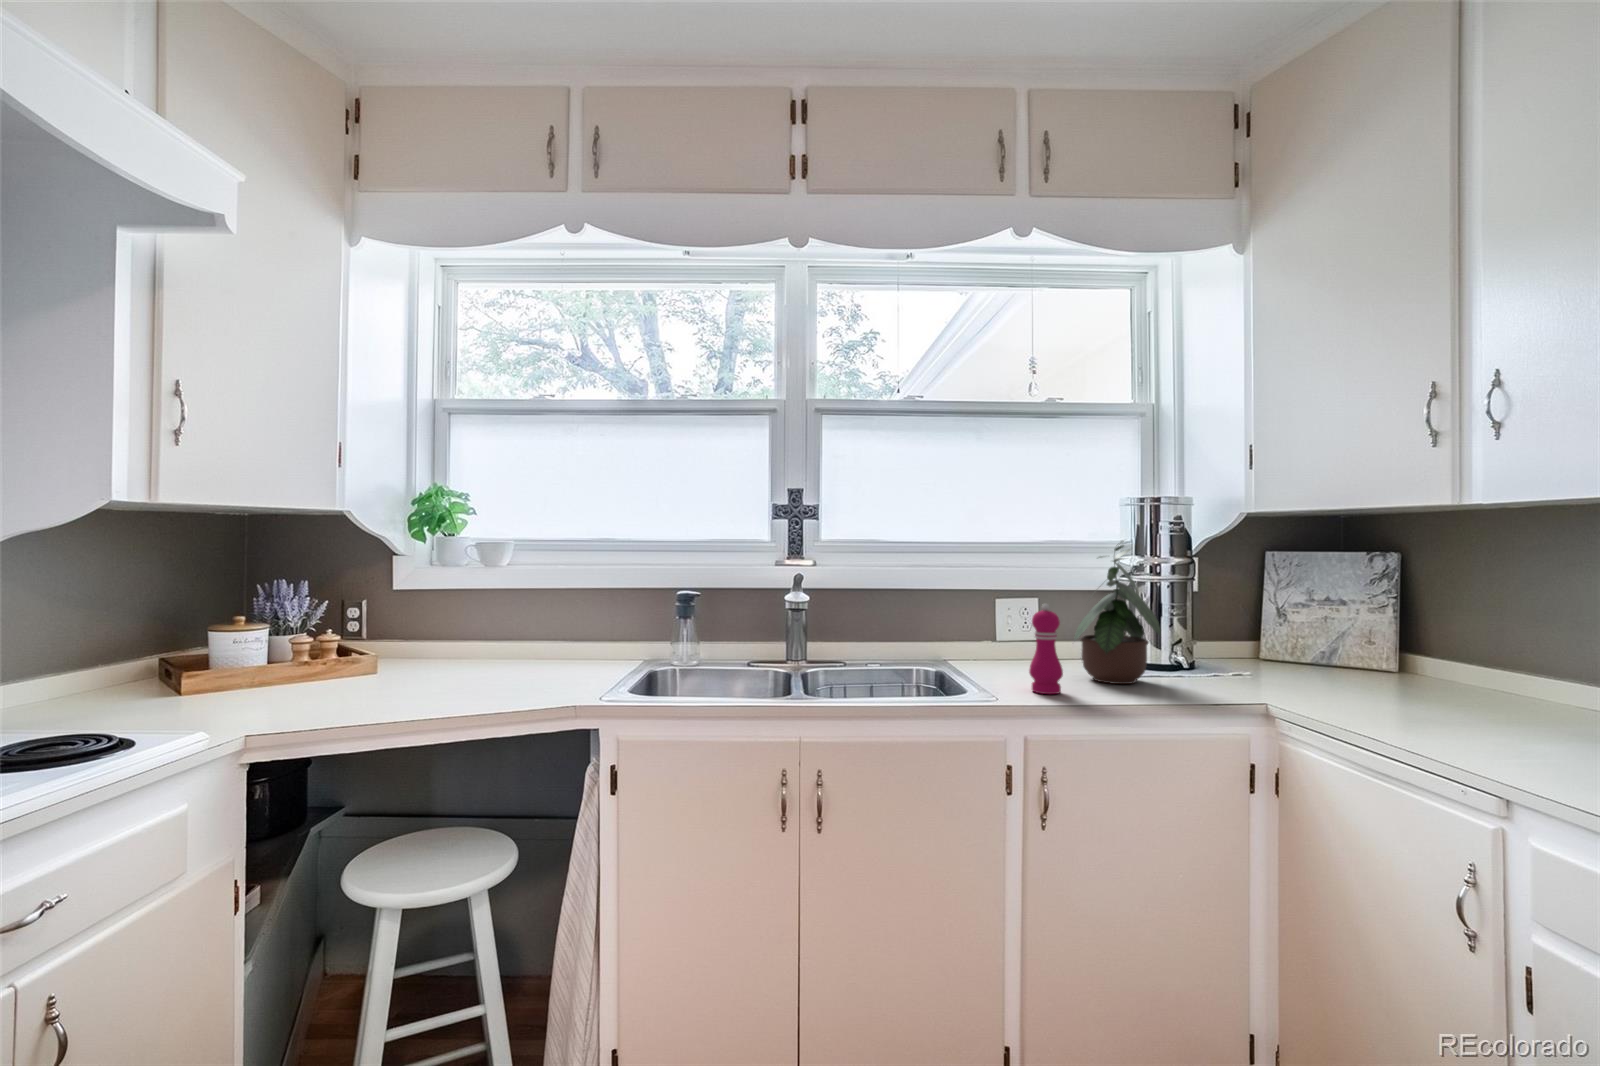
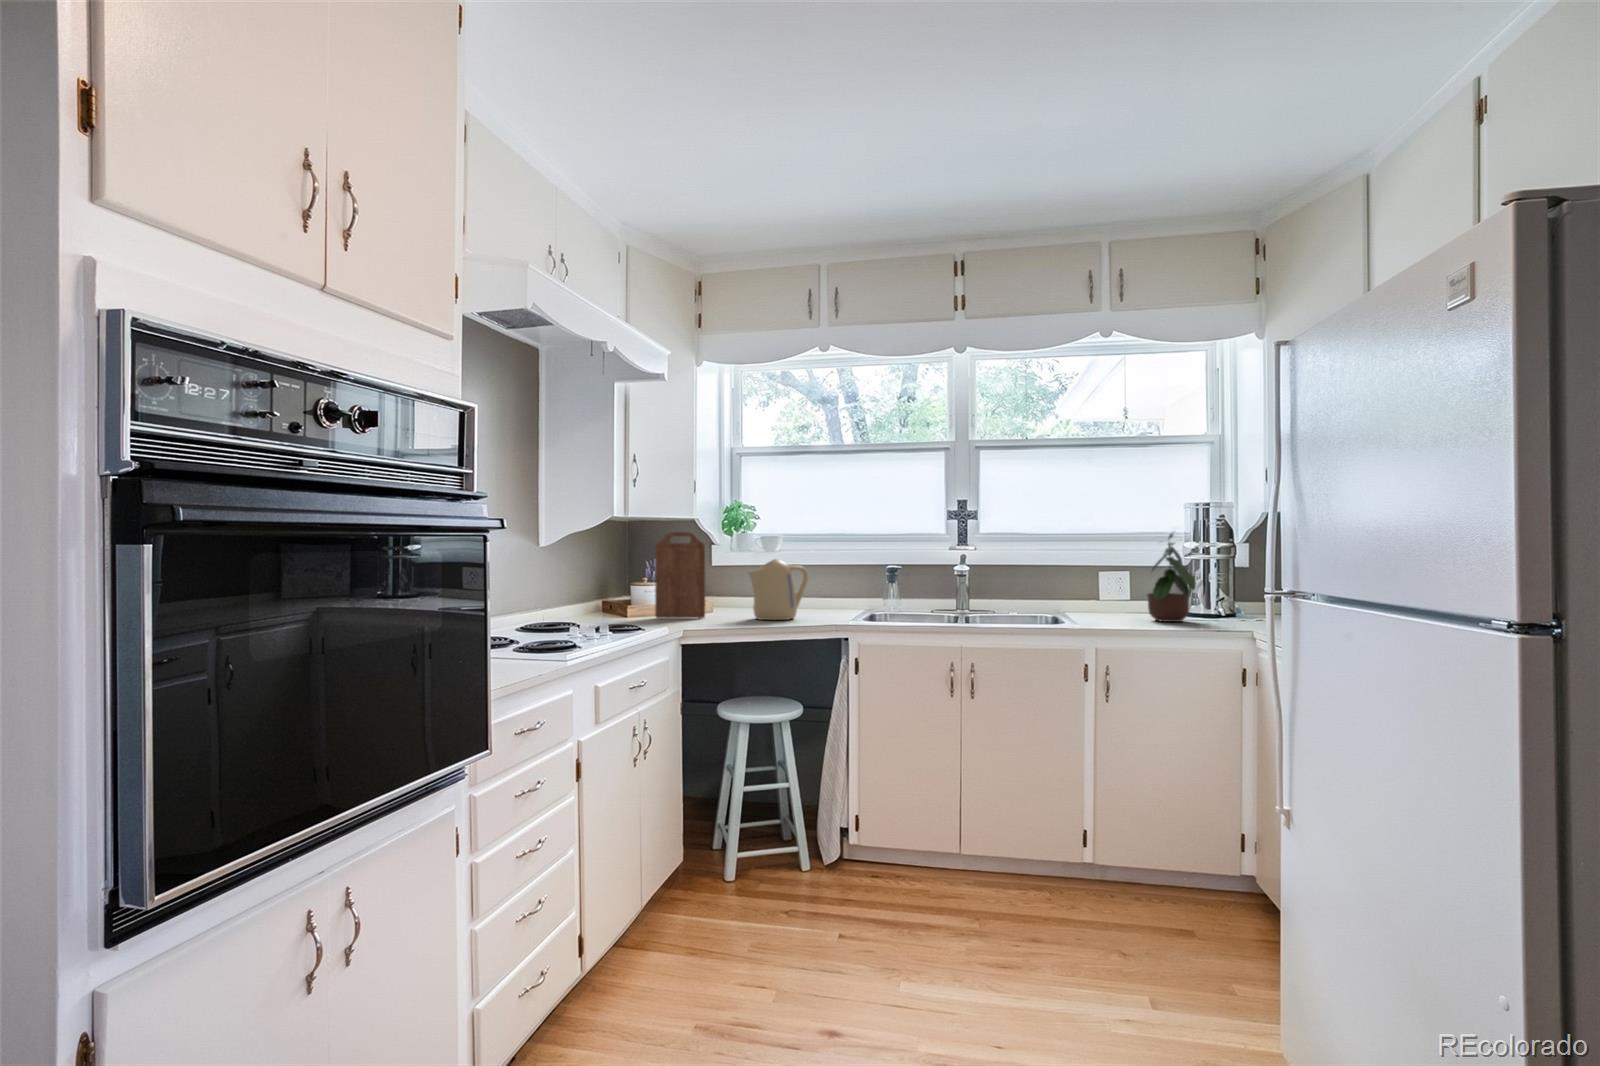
cutting board: none [209,534,321,702] -> present [655,532,705,618]
kettle: none [400,585,527,703] -> present [748,559,808,620]
pepper mill: present [1029,604,1063,694] -> none [1105,570,1126,624]

